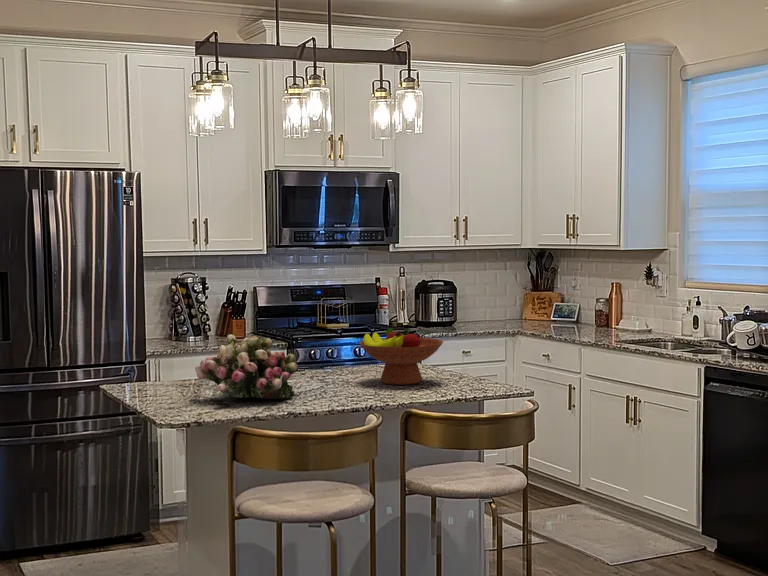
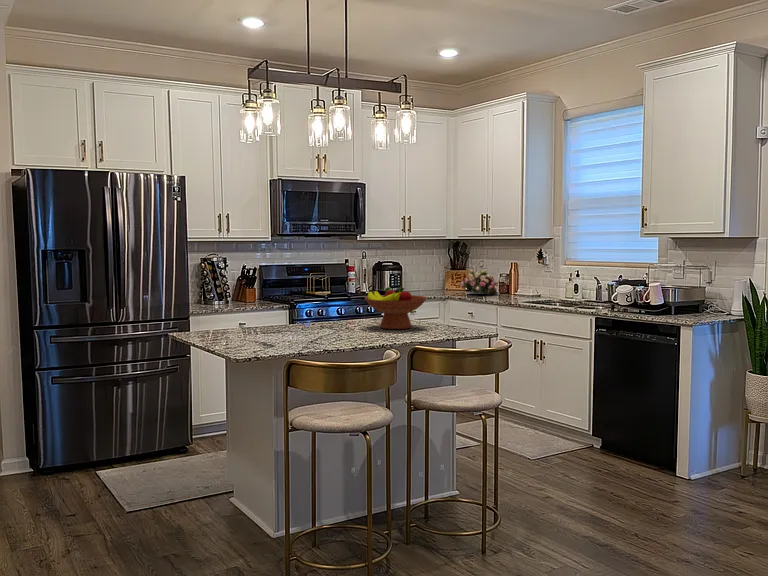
flower arrangement: present [195,334,298,399] -> present [460,270,498,294]

